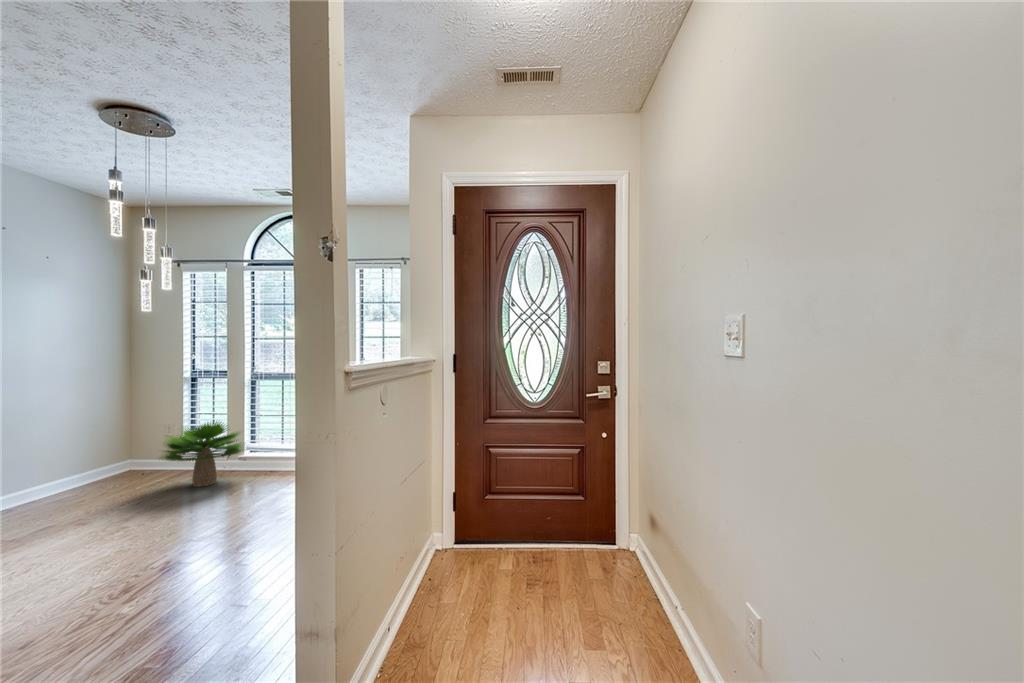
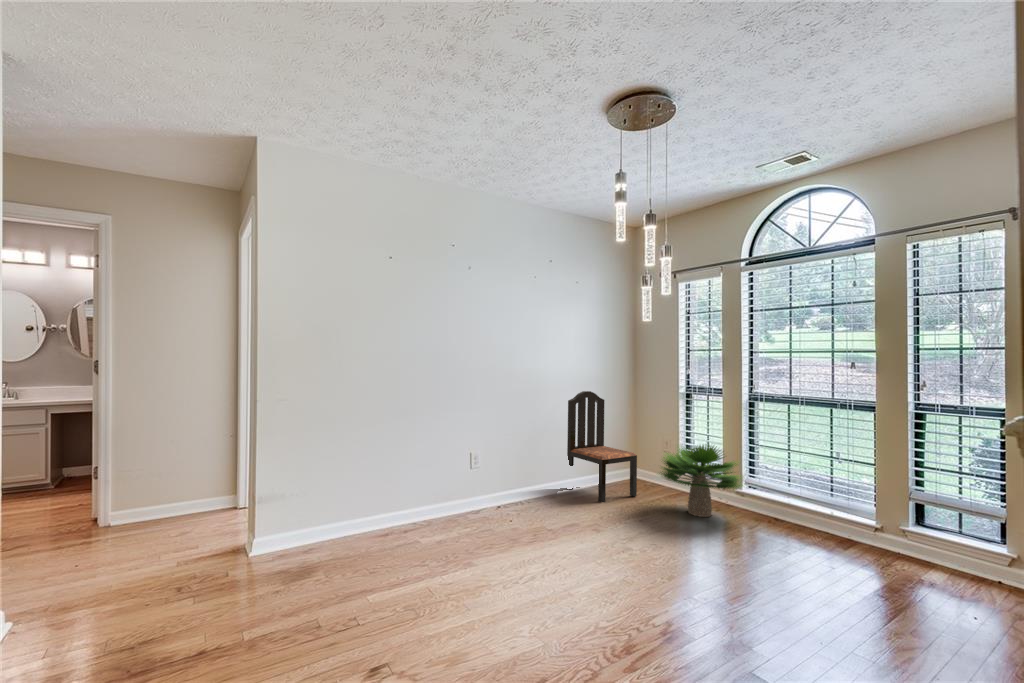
dining chair: none [25,385,132,504] -> present [567,391,637,503]

